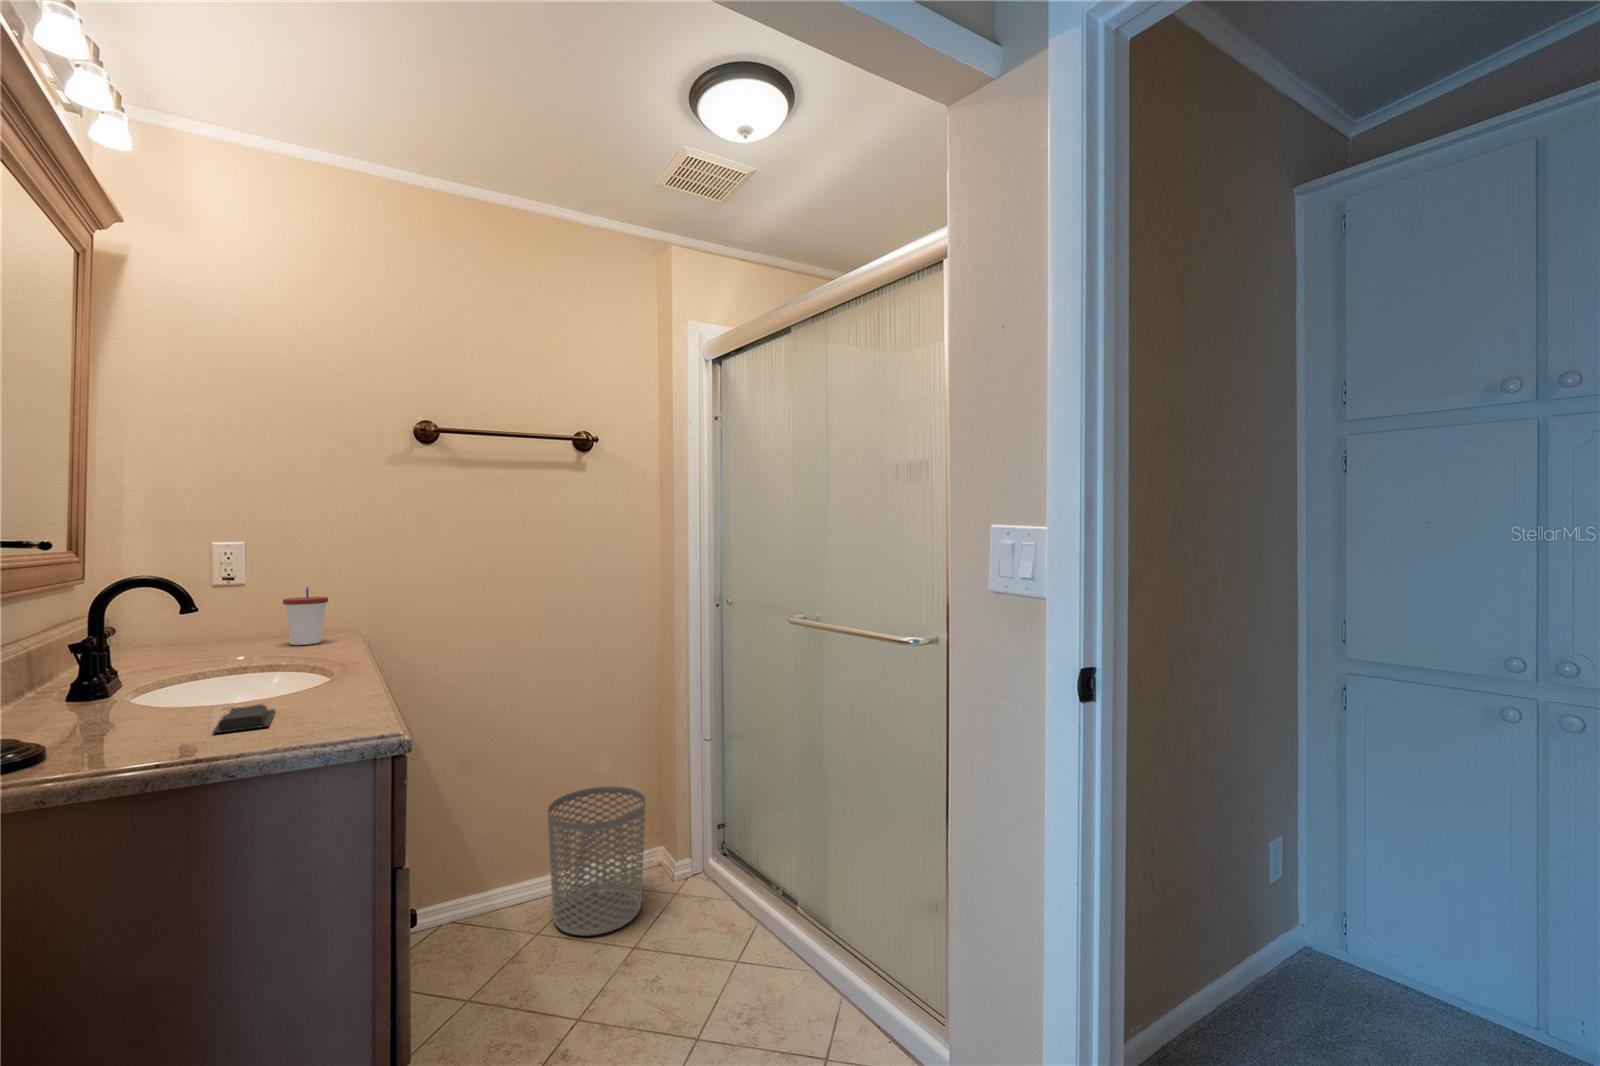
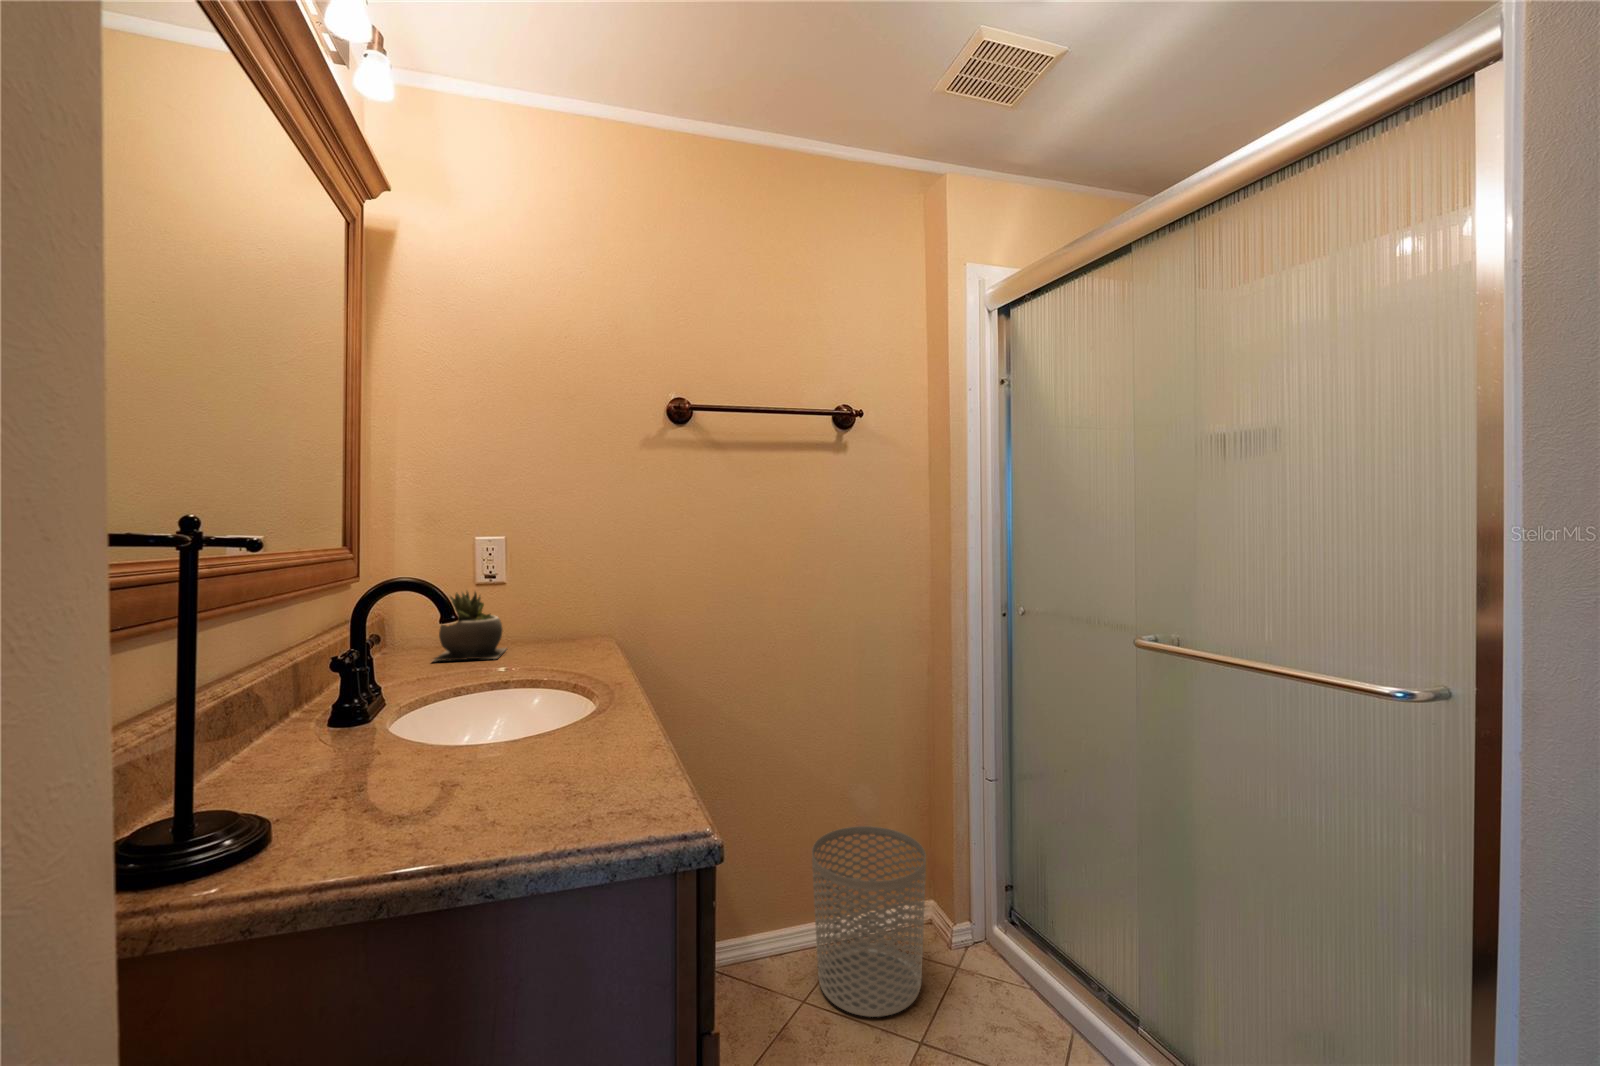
cup: present [283,587,328,645] -> none [541,586,584,651]
succulent plant: none [164,591,248,657] -> present [433,592,506,661]
soap bar: present [213,704,275,733] -> none [467,757,541,809]

